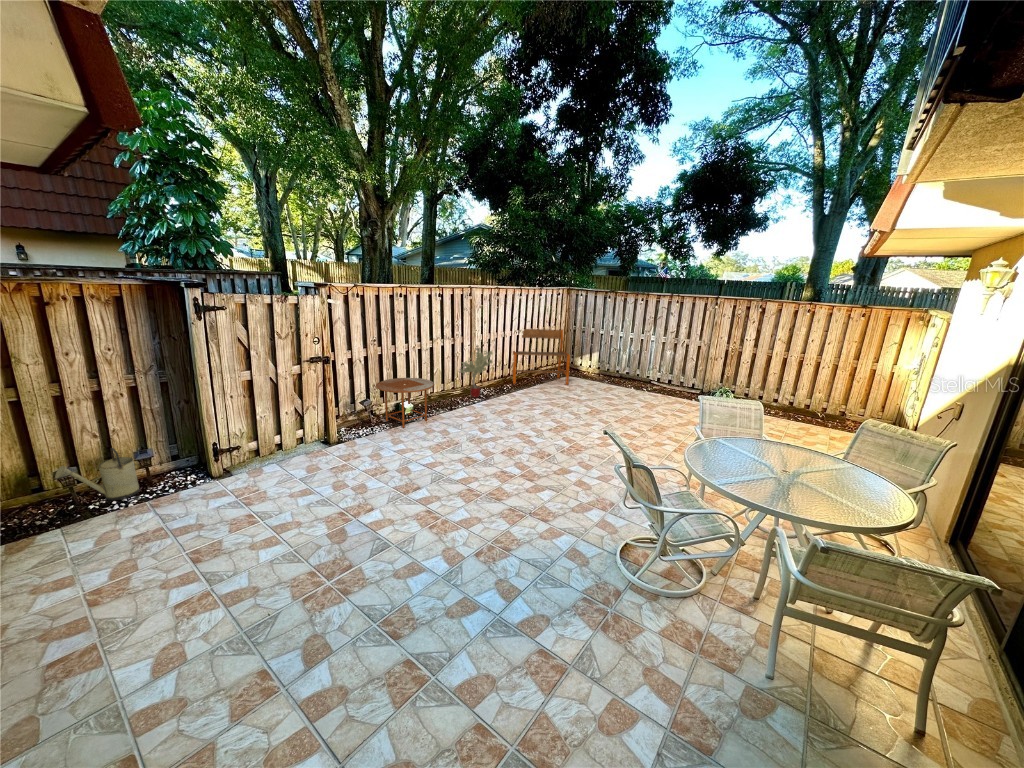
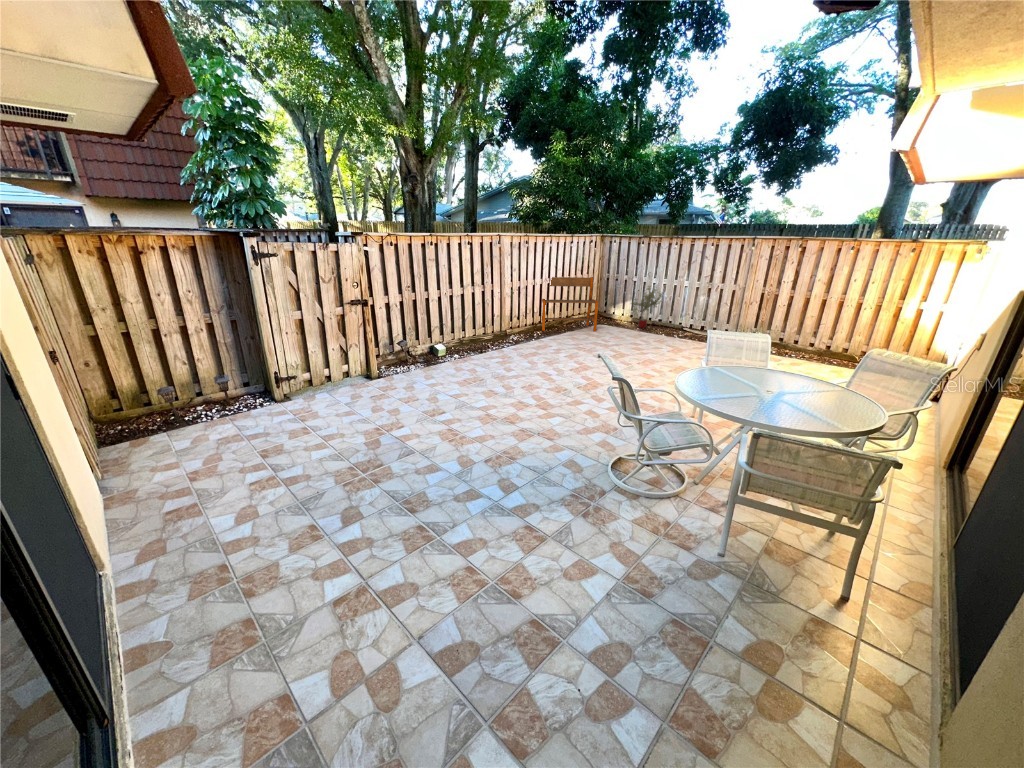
potted tree: present [459,346,493,397] -> present [631,286,662,328]
side table: present [376,378,434,428] -> none [411,322,463,366]
watering can: present [55,448,139,500] -> none [160,373,224,414]

